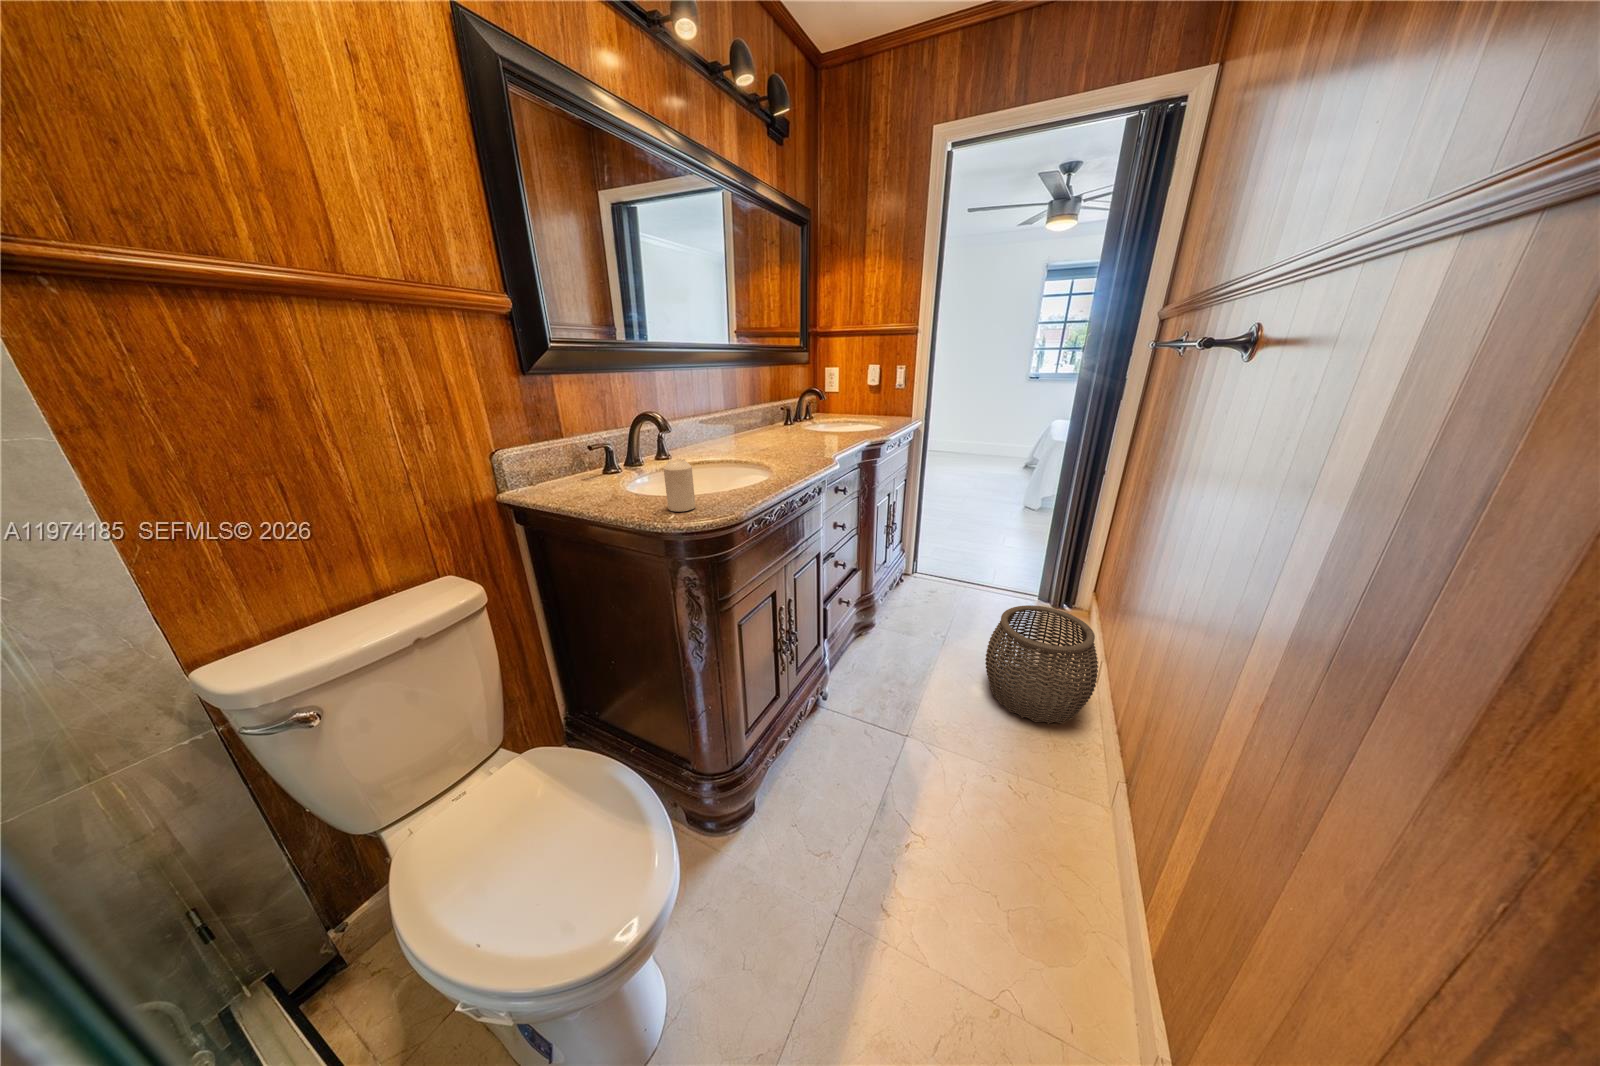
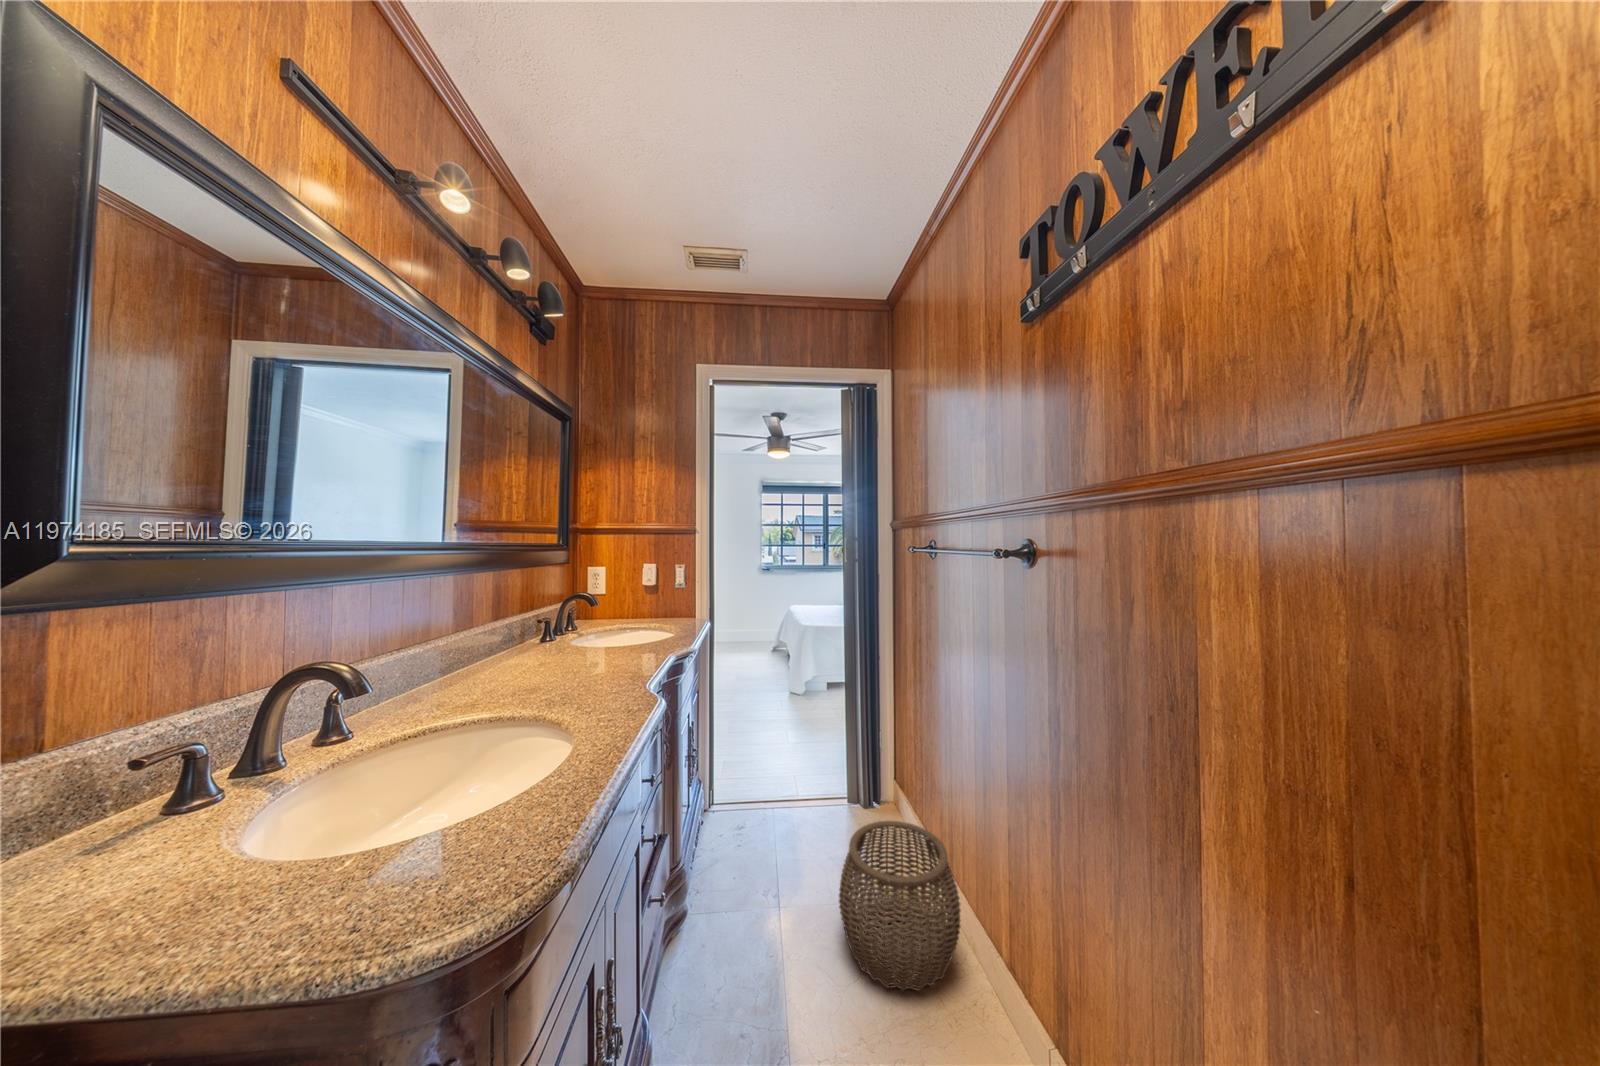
candle: present [664,459,695,512] -> none [378,767,449,893]

